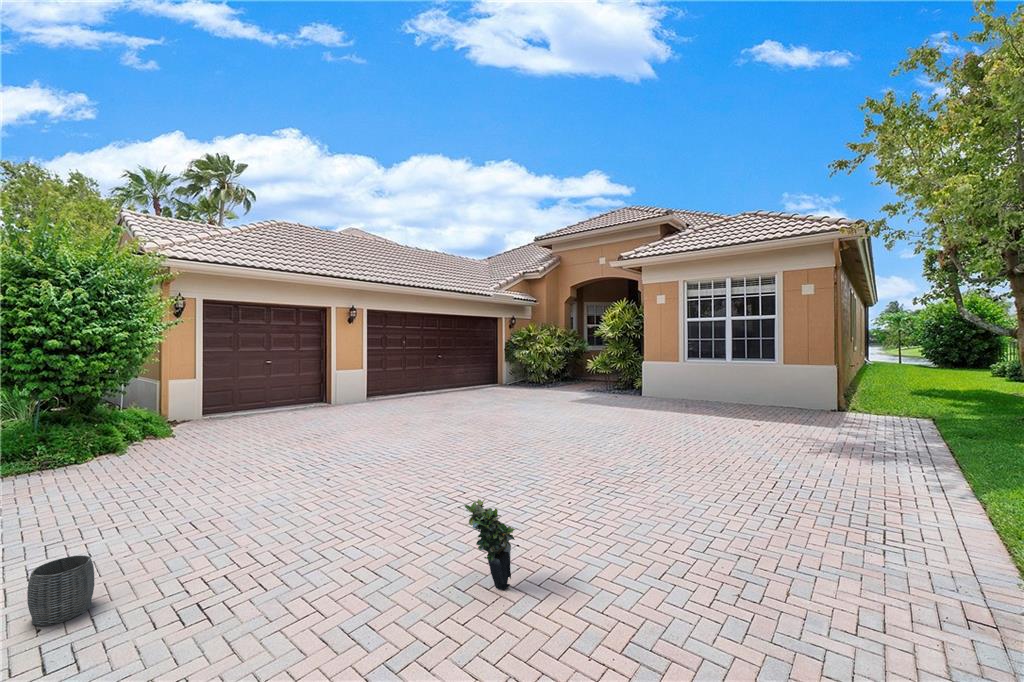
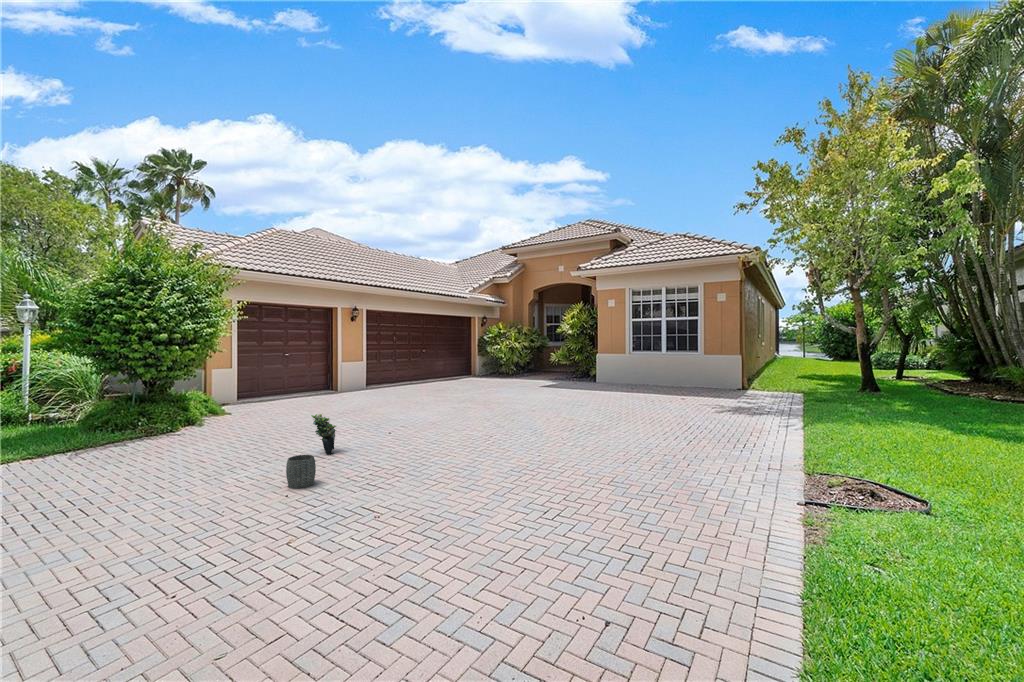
potted plant: present [464,499,515,590] -> present [311,414,336,455]

